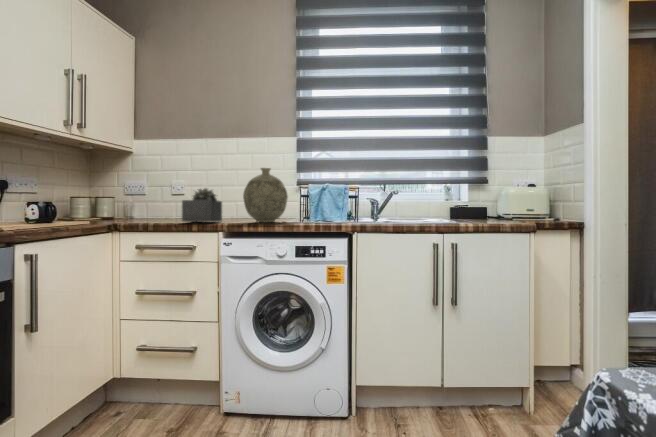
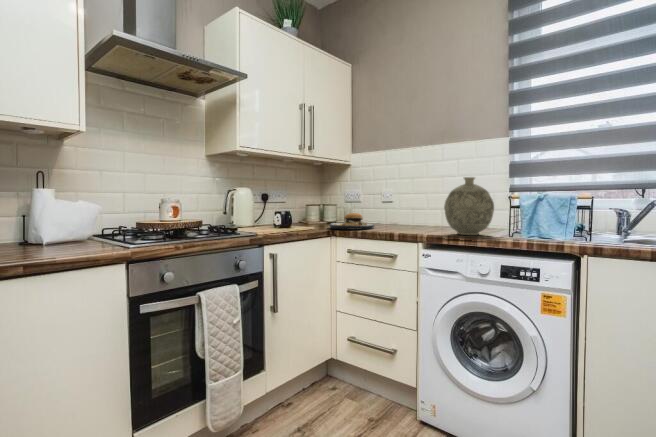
succulent plant: present [182,188,222,222] -> none [385,199,424,232]
plate: none [109,195,166,222] -> present [329,213,374,230]

